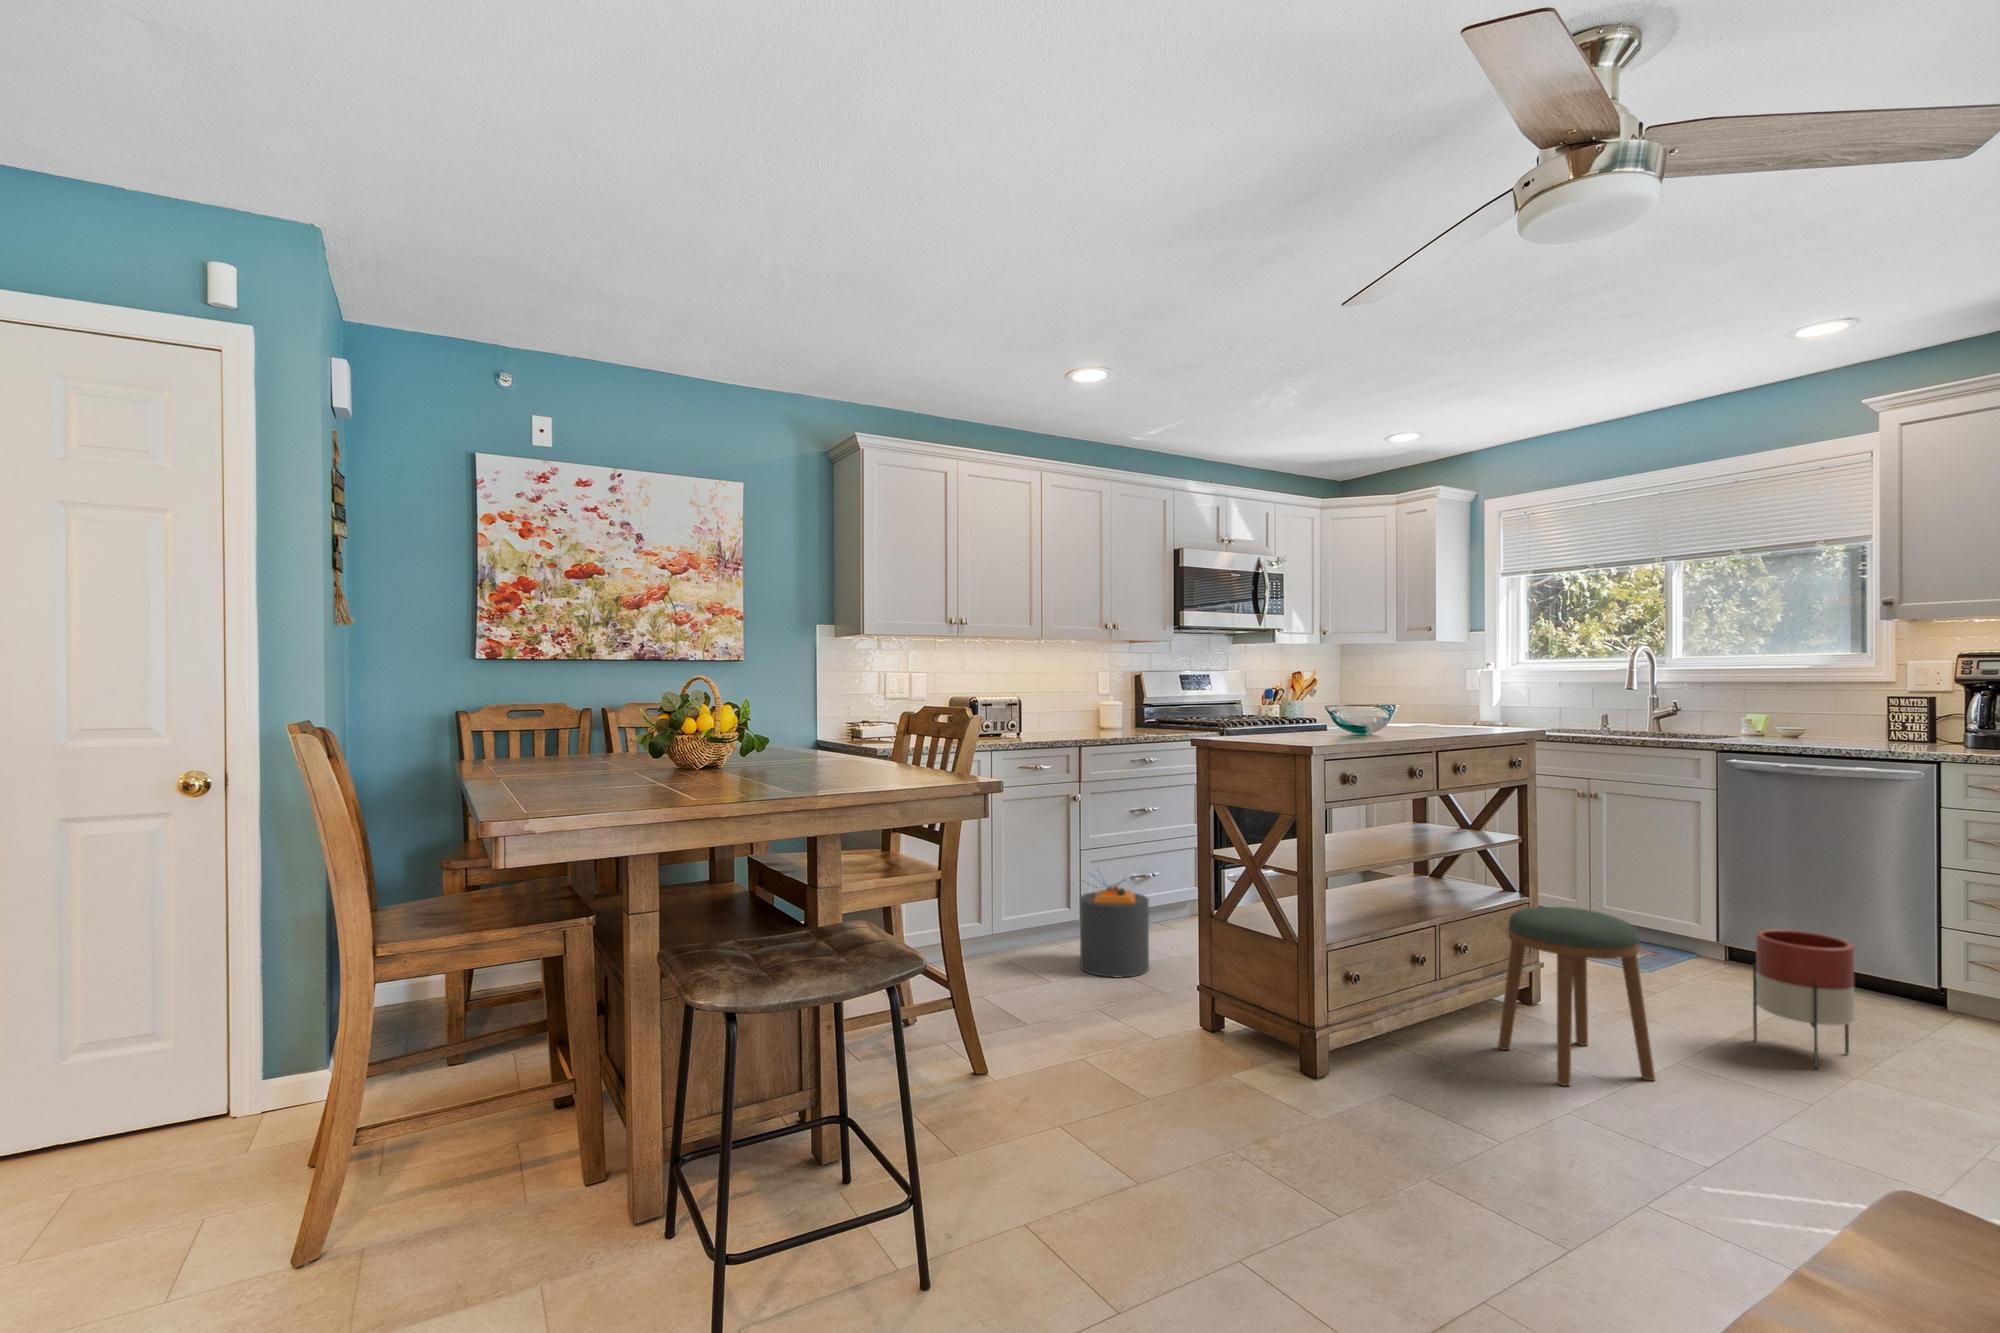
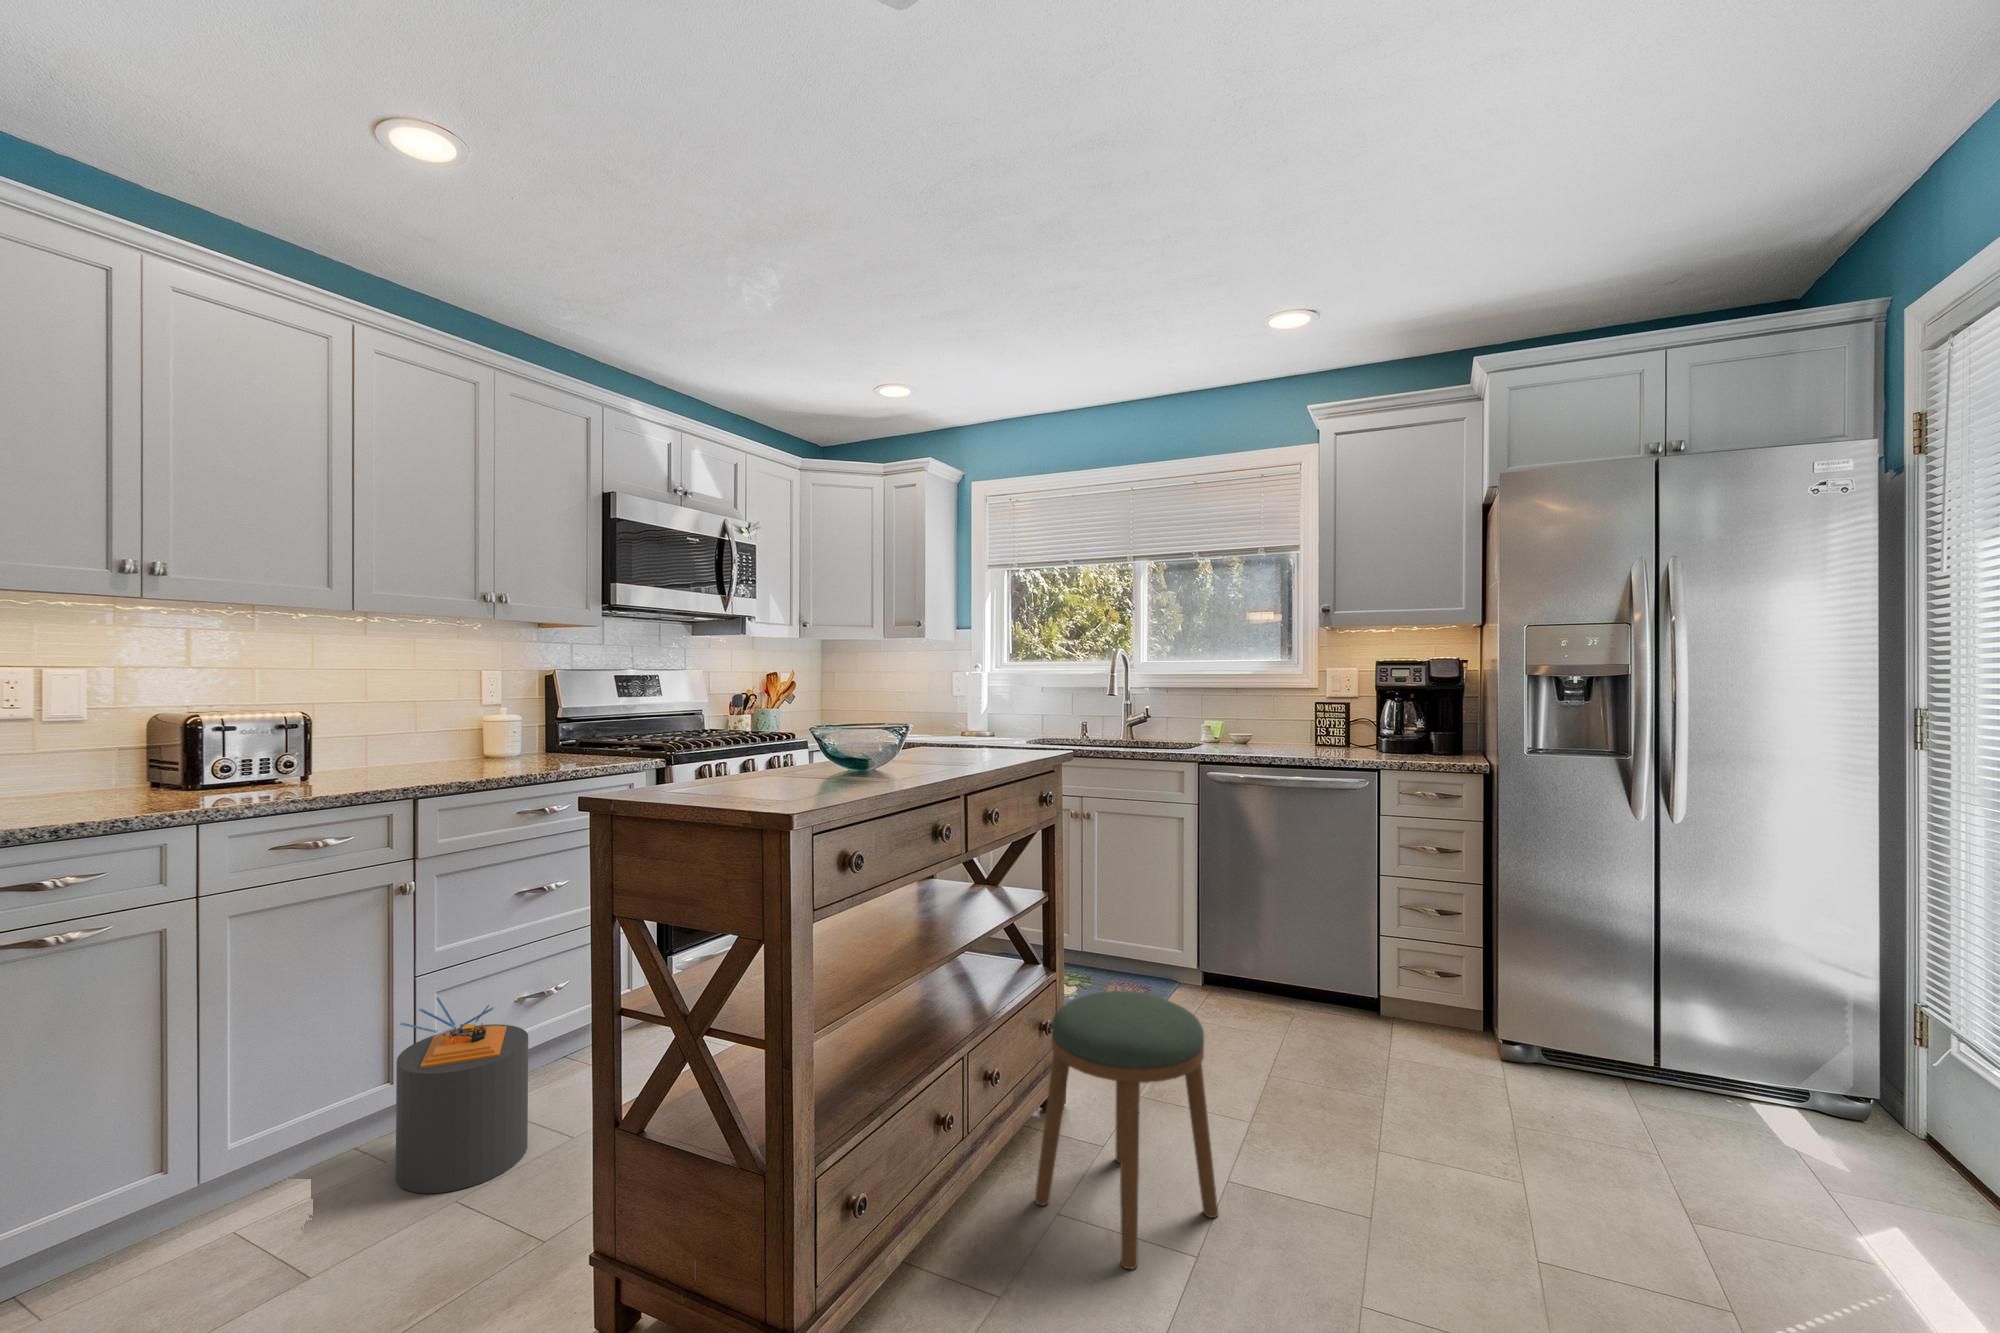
planter: present [1753,929,1855,1069] -> none [1272,968,1368,1135]

